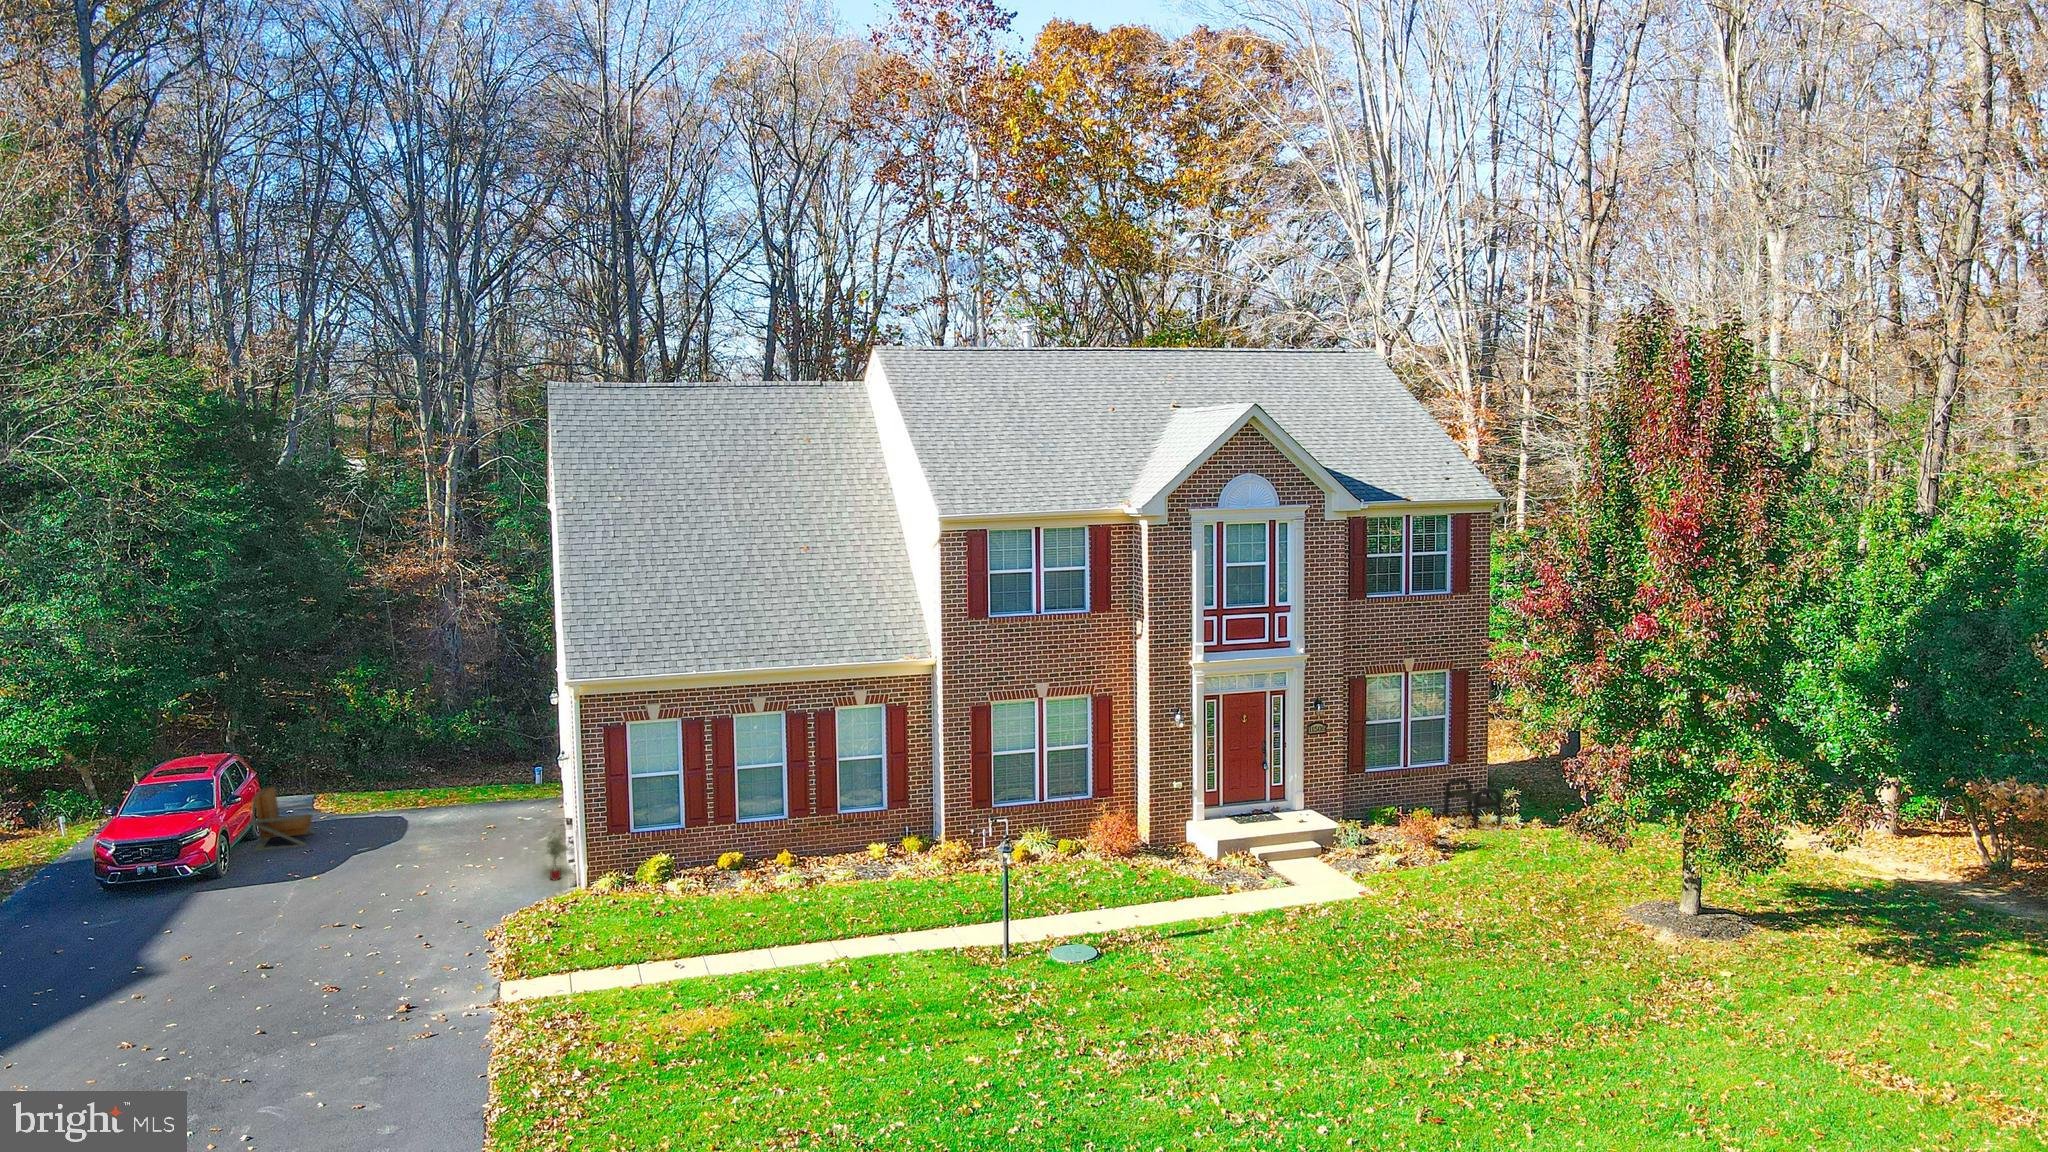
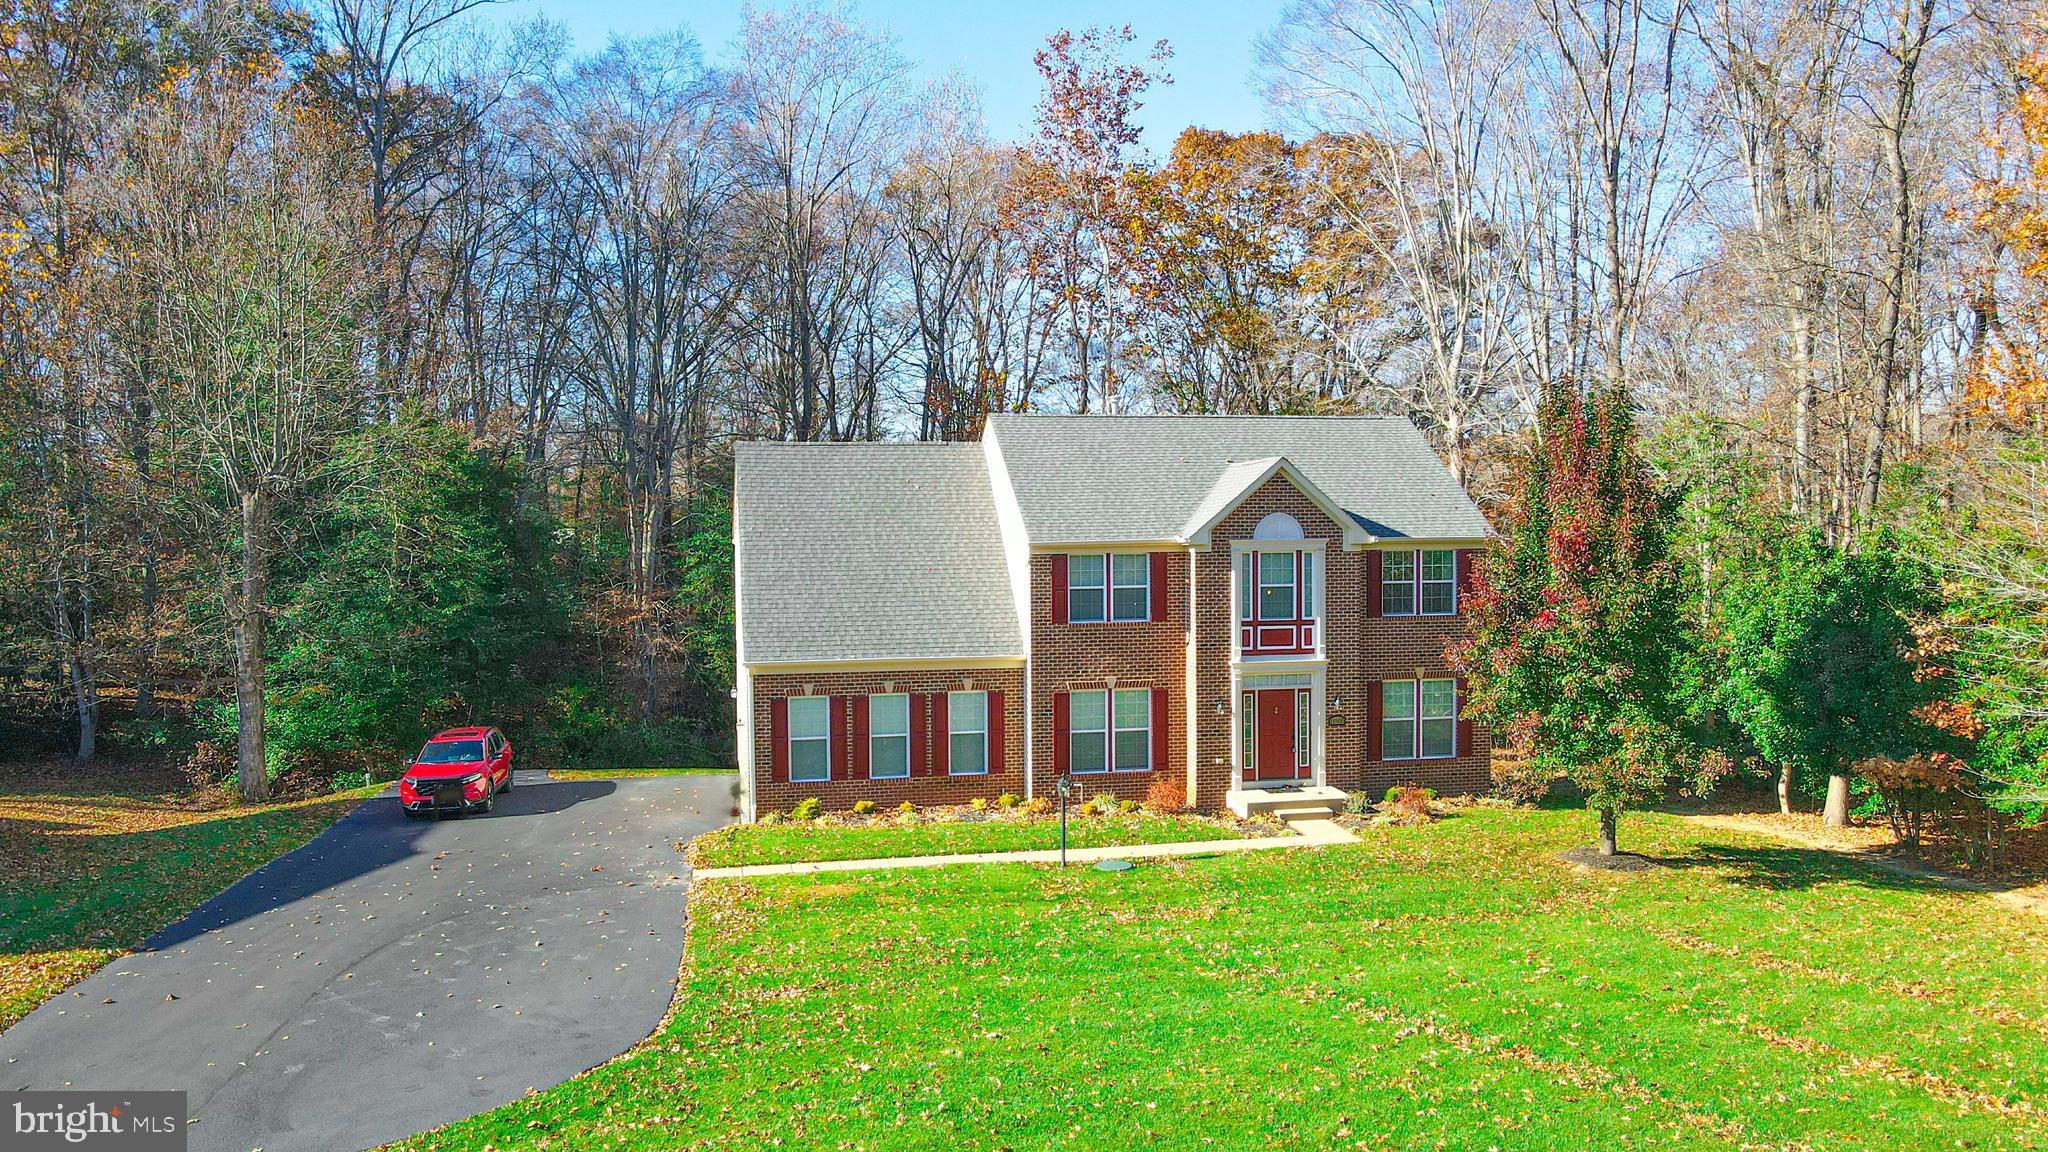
bench: present [1444,778,1502,828] -> present [433,779,467,822]
lounge chair: present [250,787,314,851] -> none [513,747,558,793]

